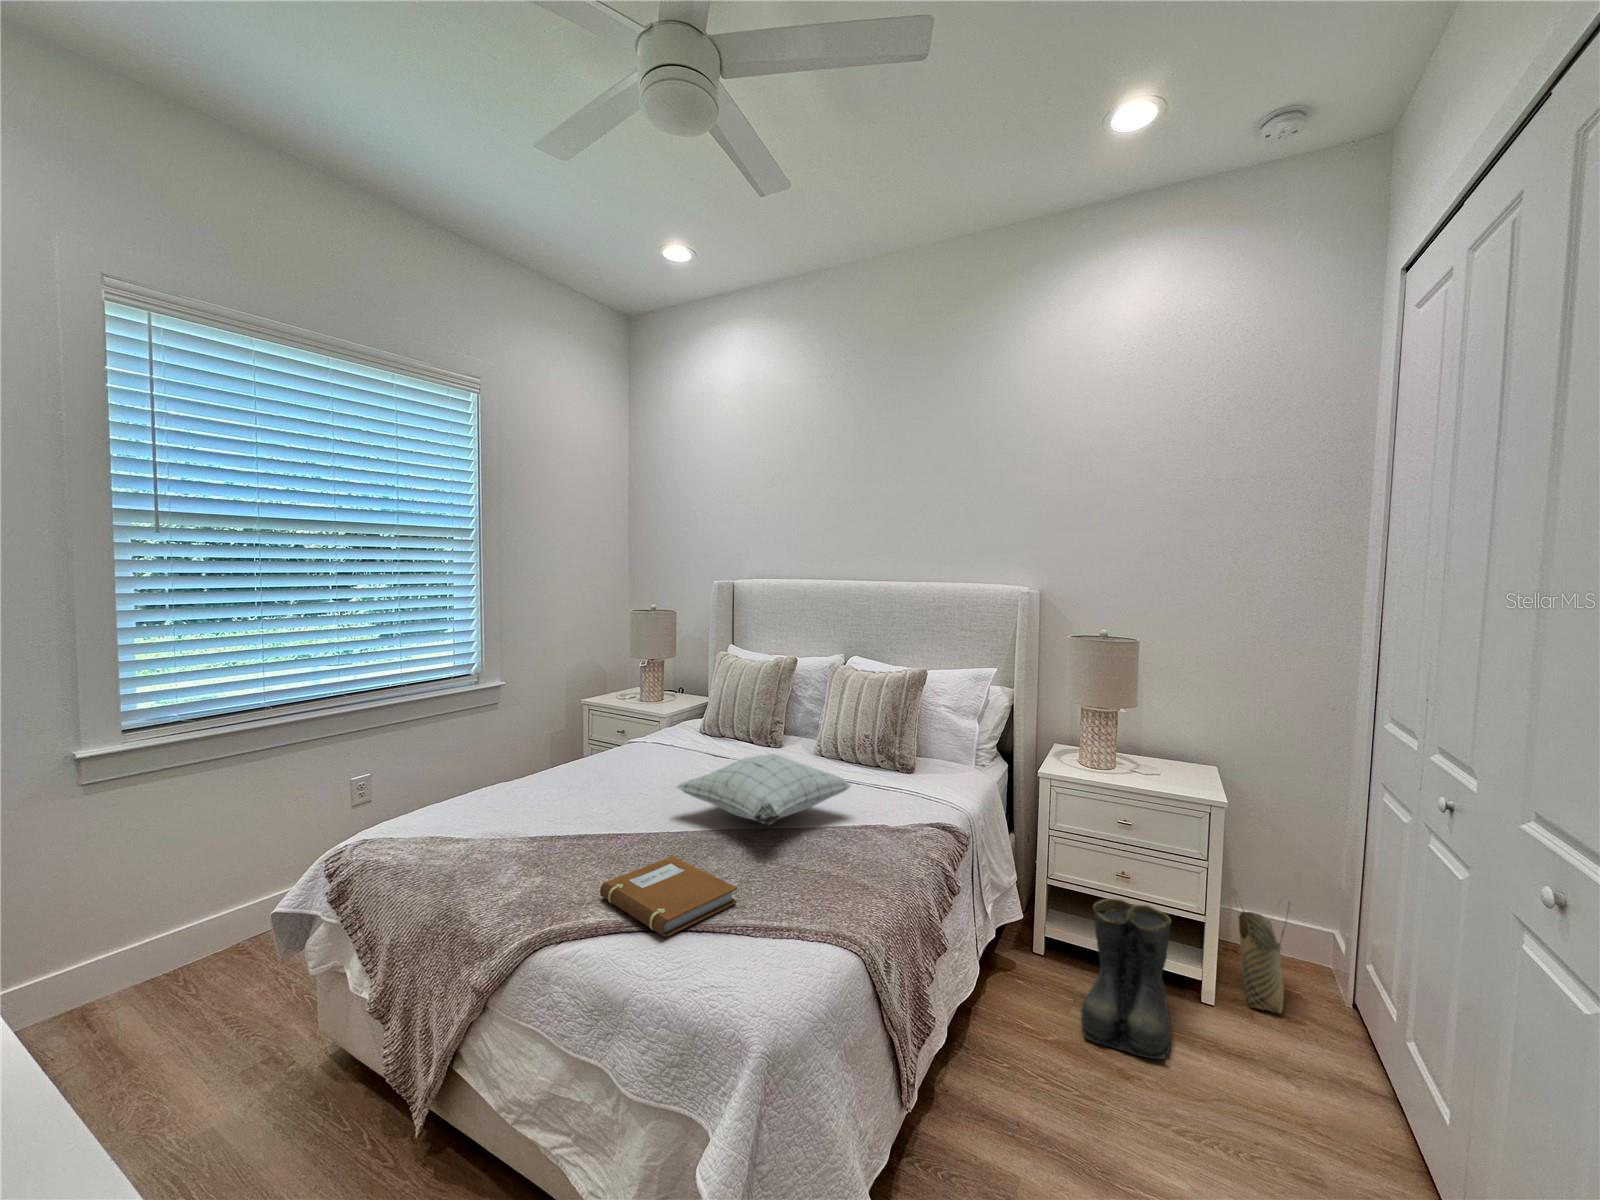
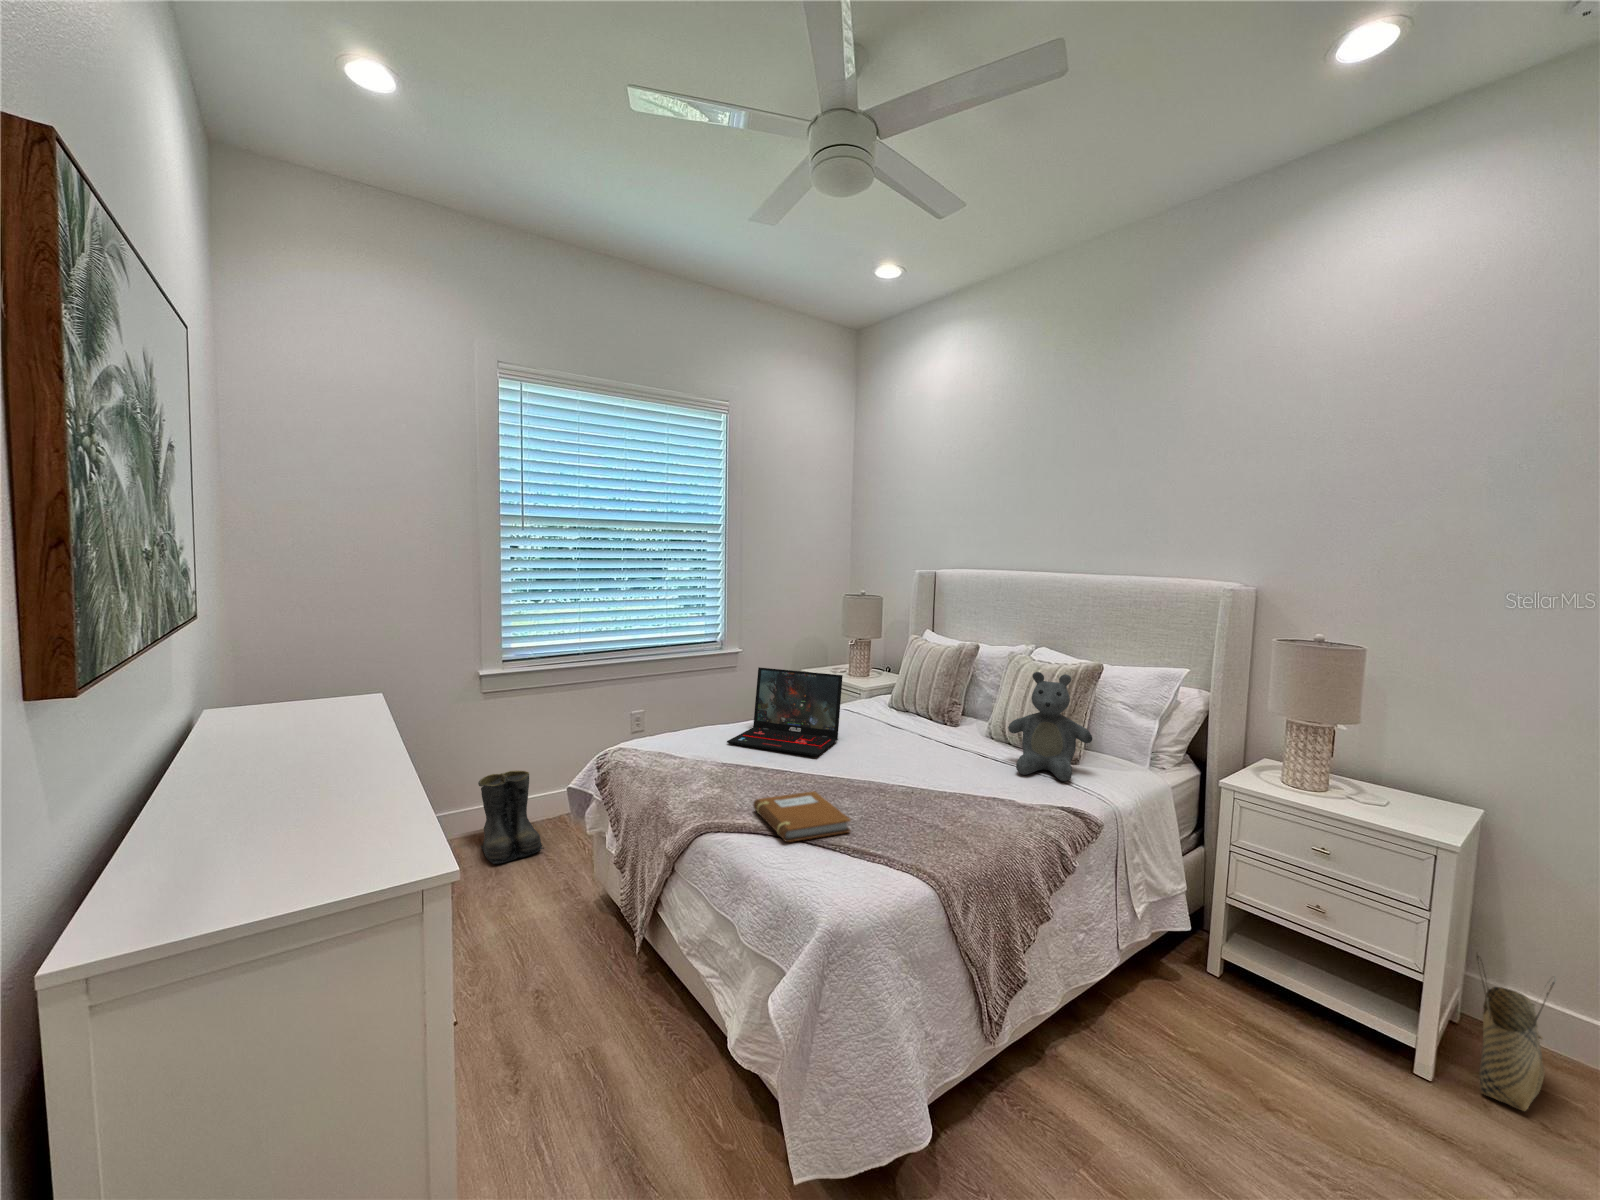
teddy bear: none [849,683,931,794] -> present [1008,672,1092,781]
laptop: none [525,705,666,807] -> present [727,667,843,756]
pillow: present [676,754,851,825] -> none [835,724,990,781]
boots: present [1081,899,1171,1060] -> present [478,771,544,864]

